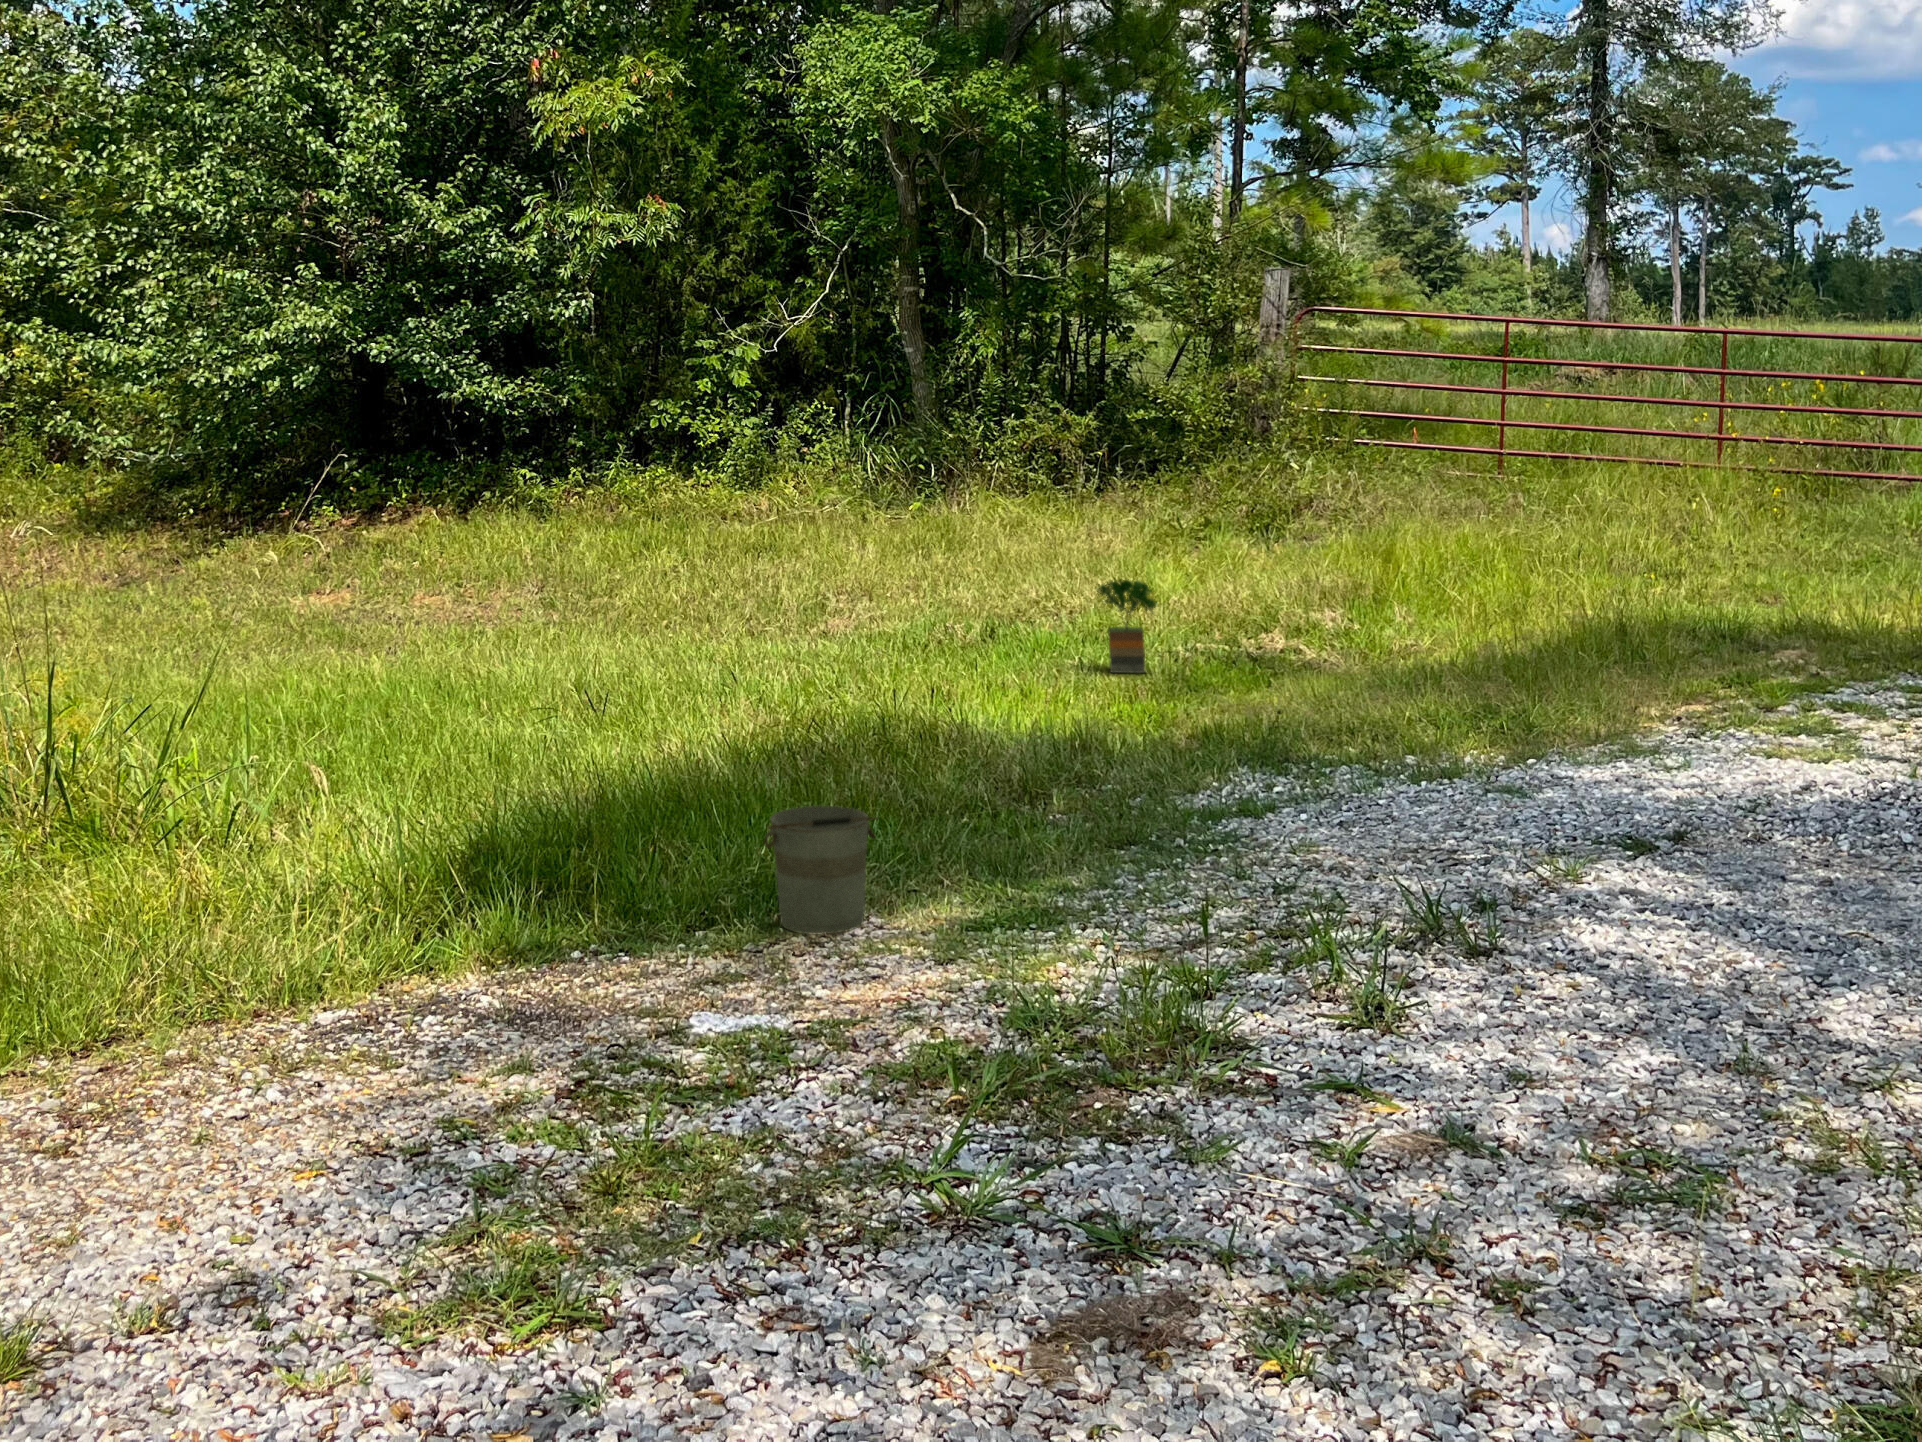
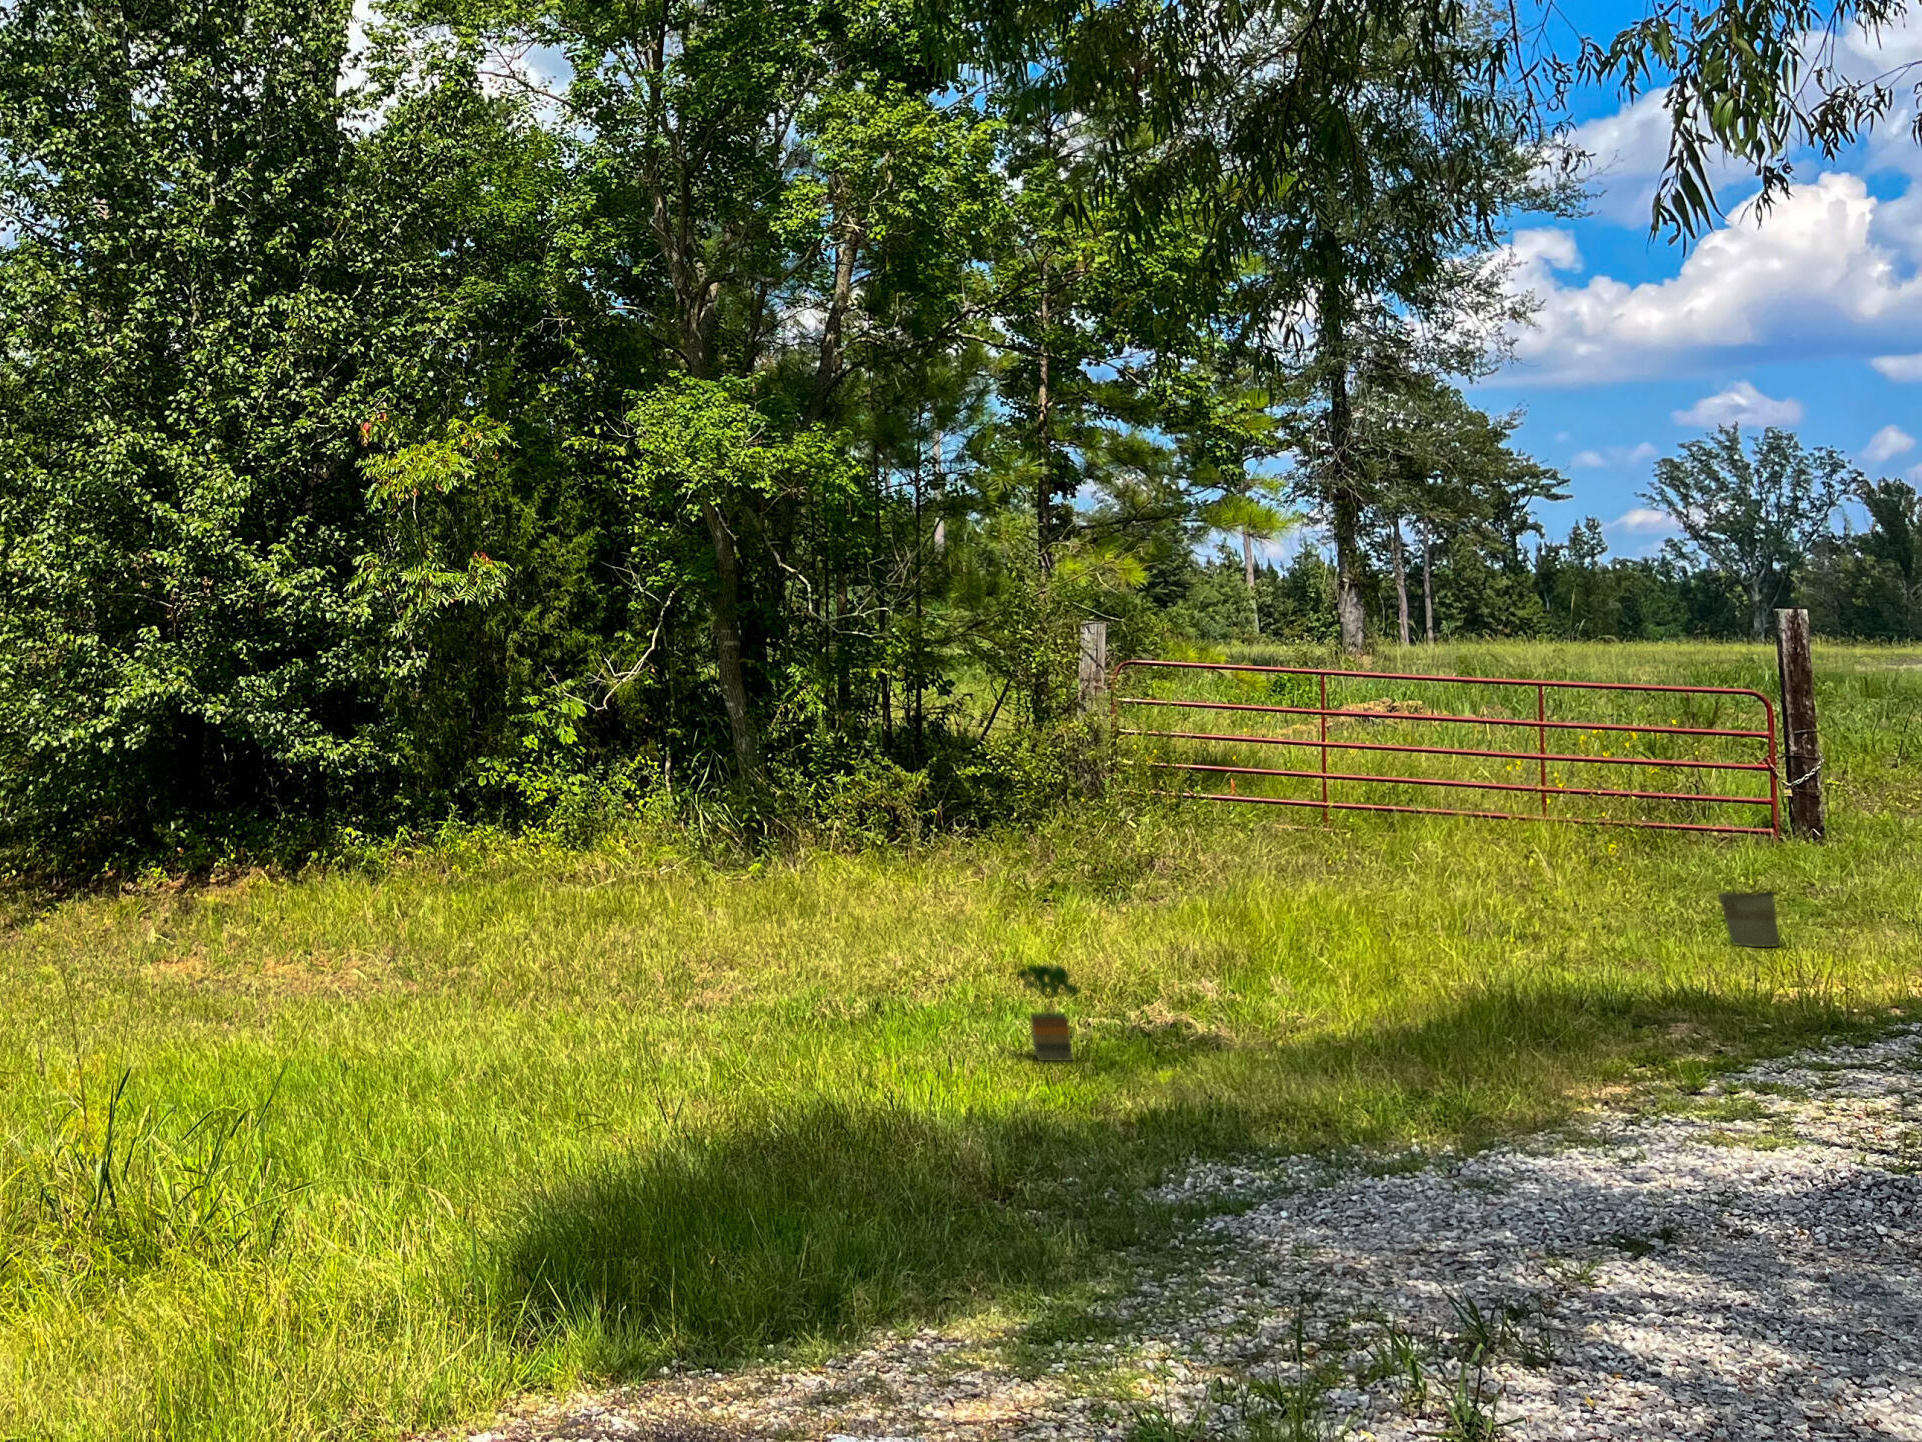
bucket: present [764,806,877,934] -> present [1718,891,1780,947]

